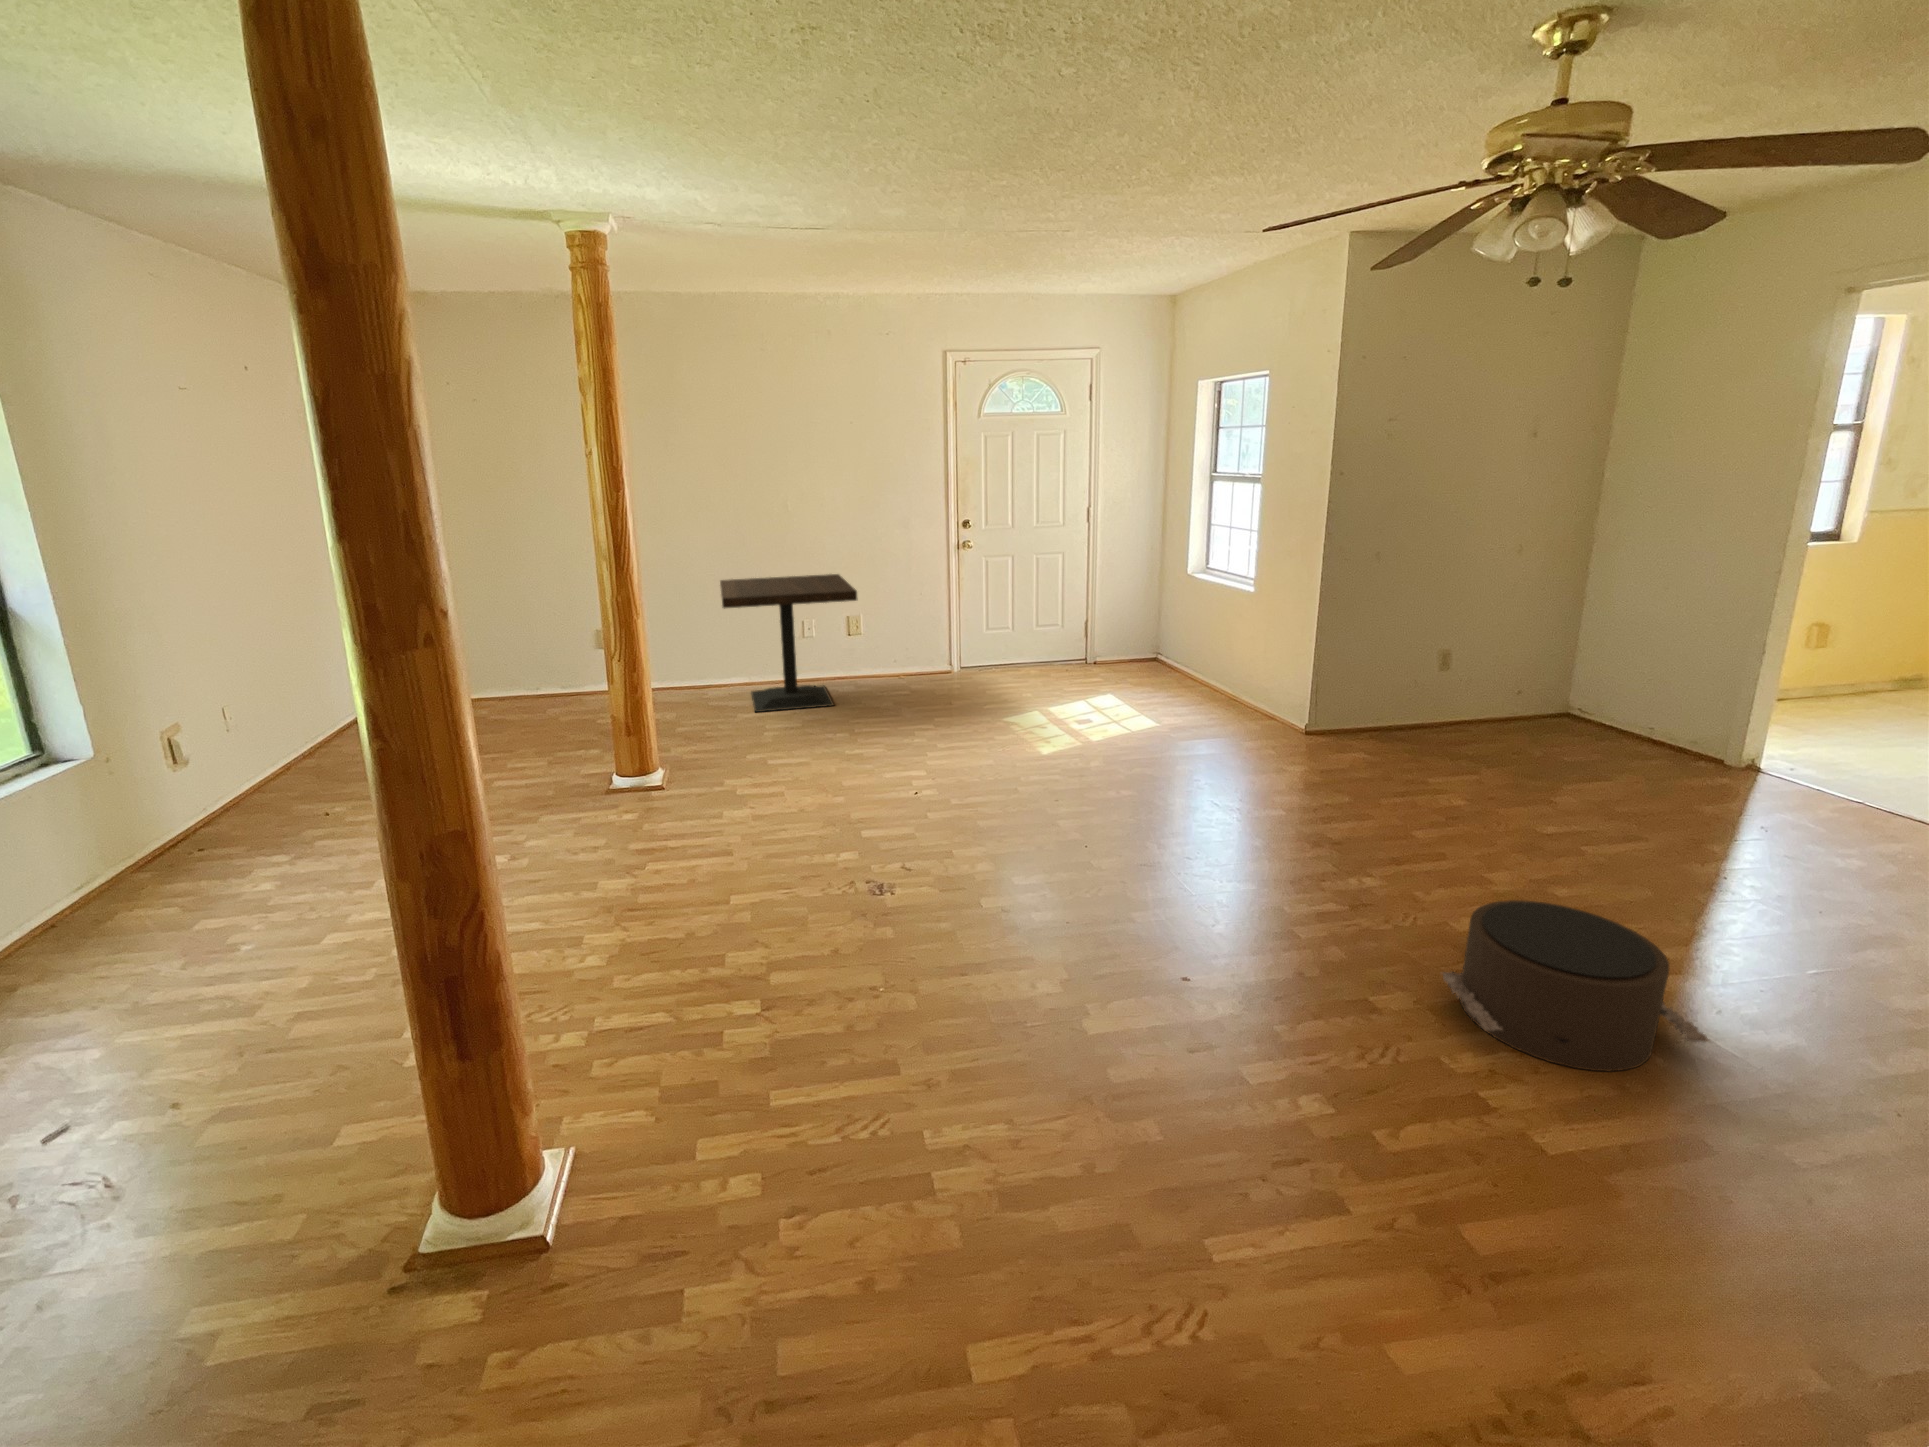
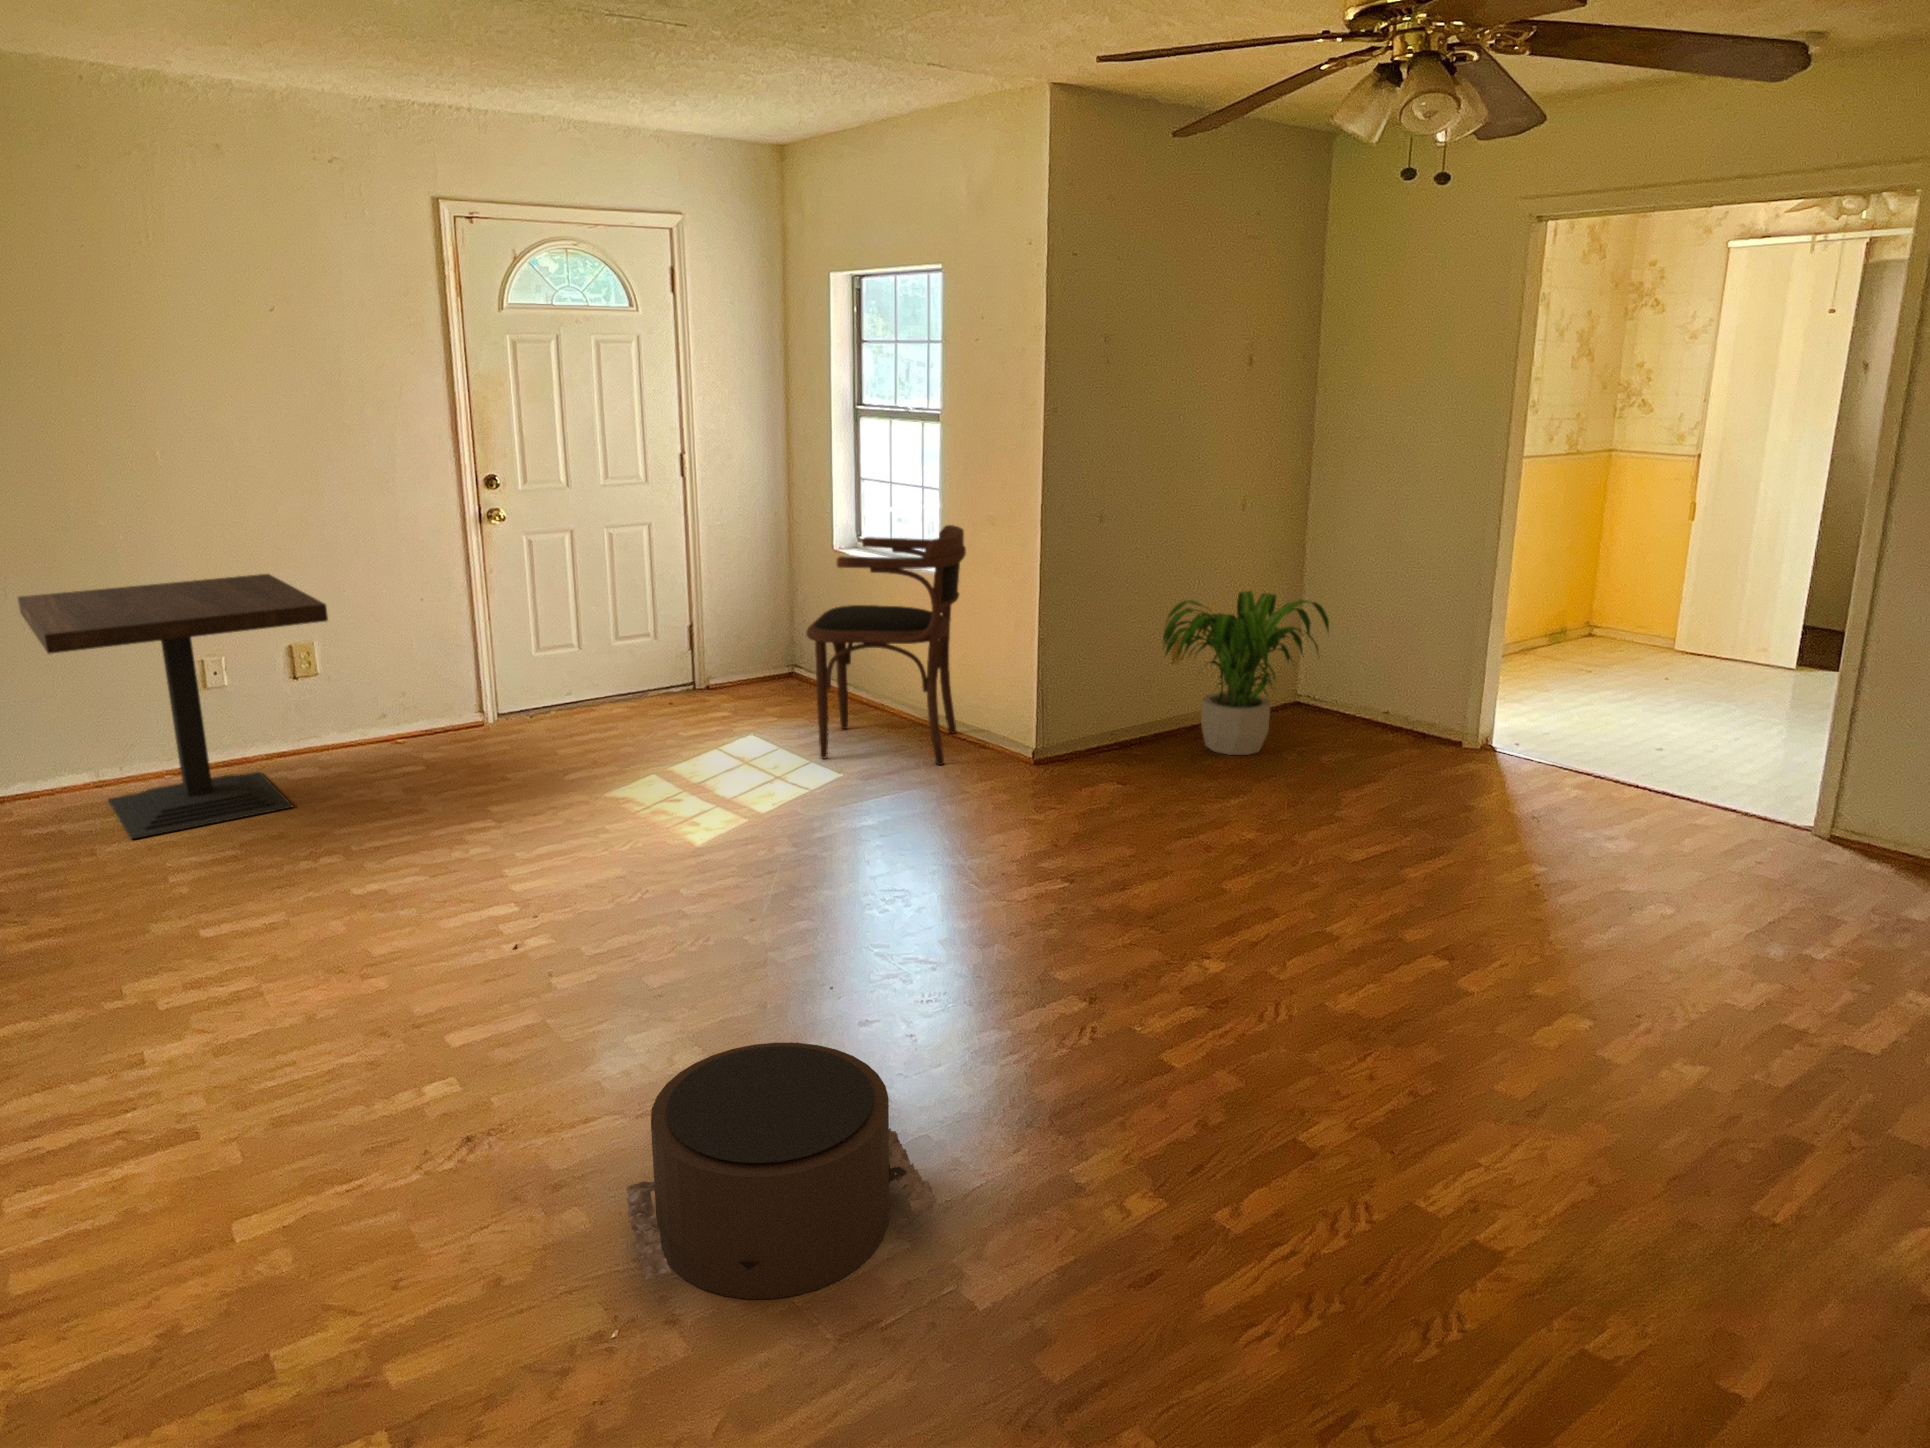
armchair: none [1145,558,1269,727] -> present [806,525,966,765]
potted plant: none [1424,618,1585,748] -> present [1163,591,1329,755]
pouf: present [1441,900,1709,1071] -> present [626,1043,939,1299]

